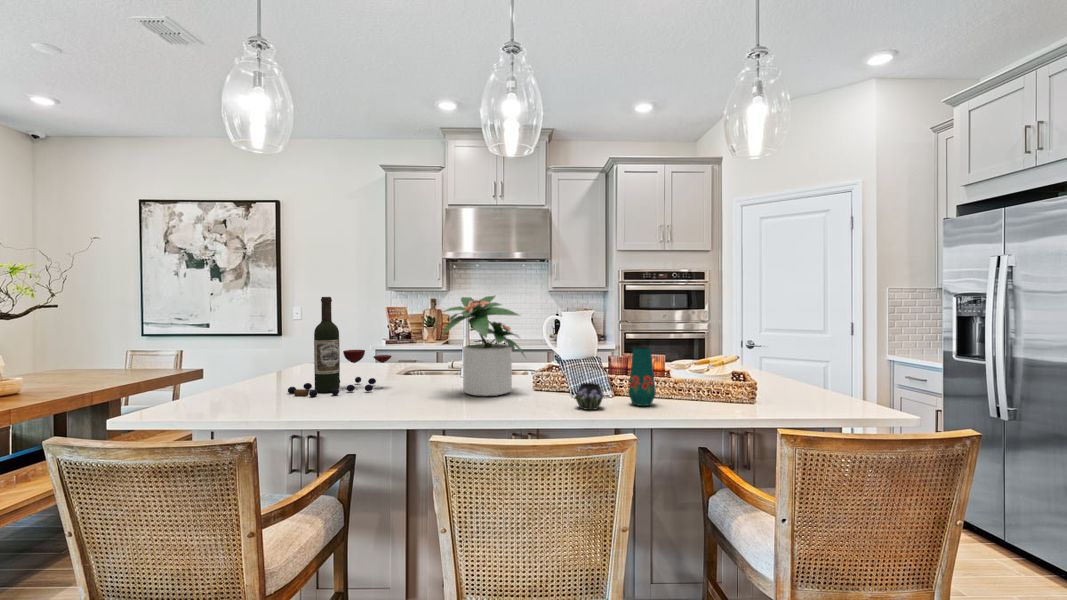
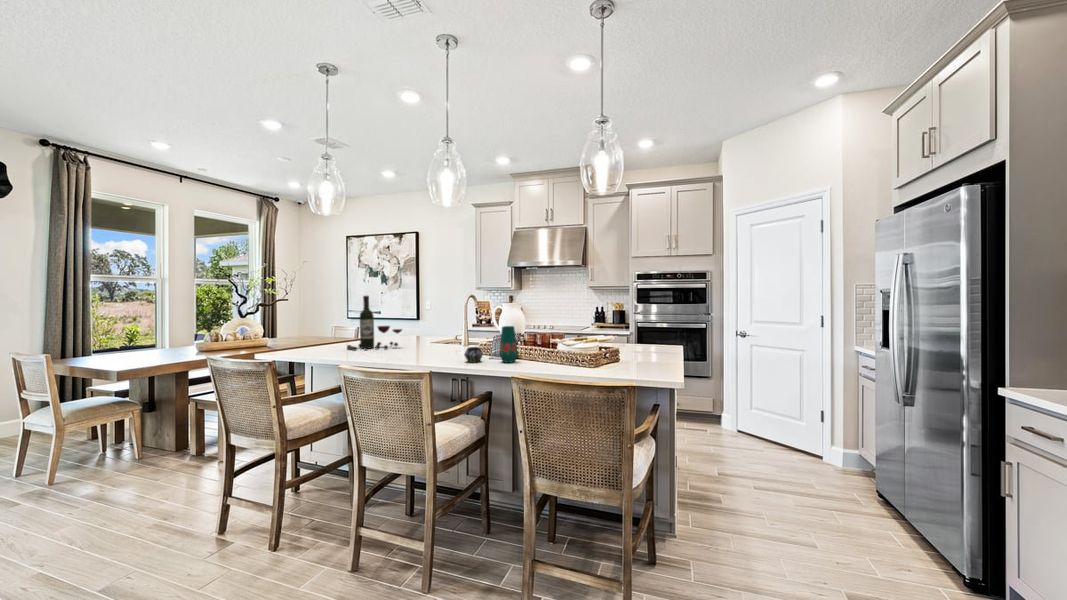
potted plant: present [442,296,525,396] -> none [411,294,466,354]

